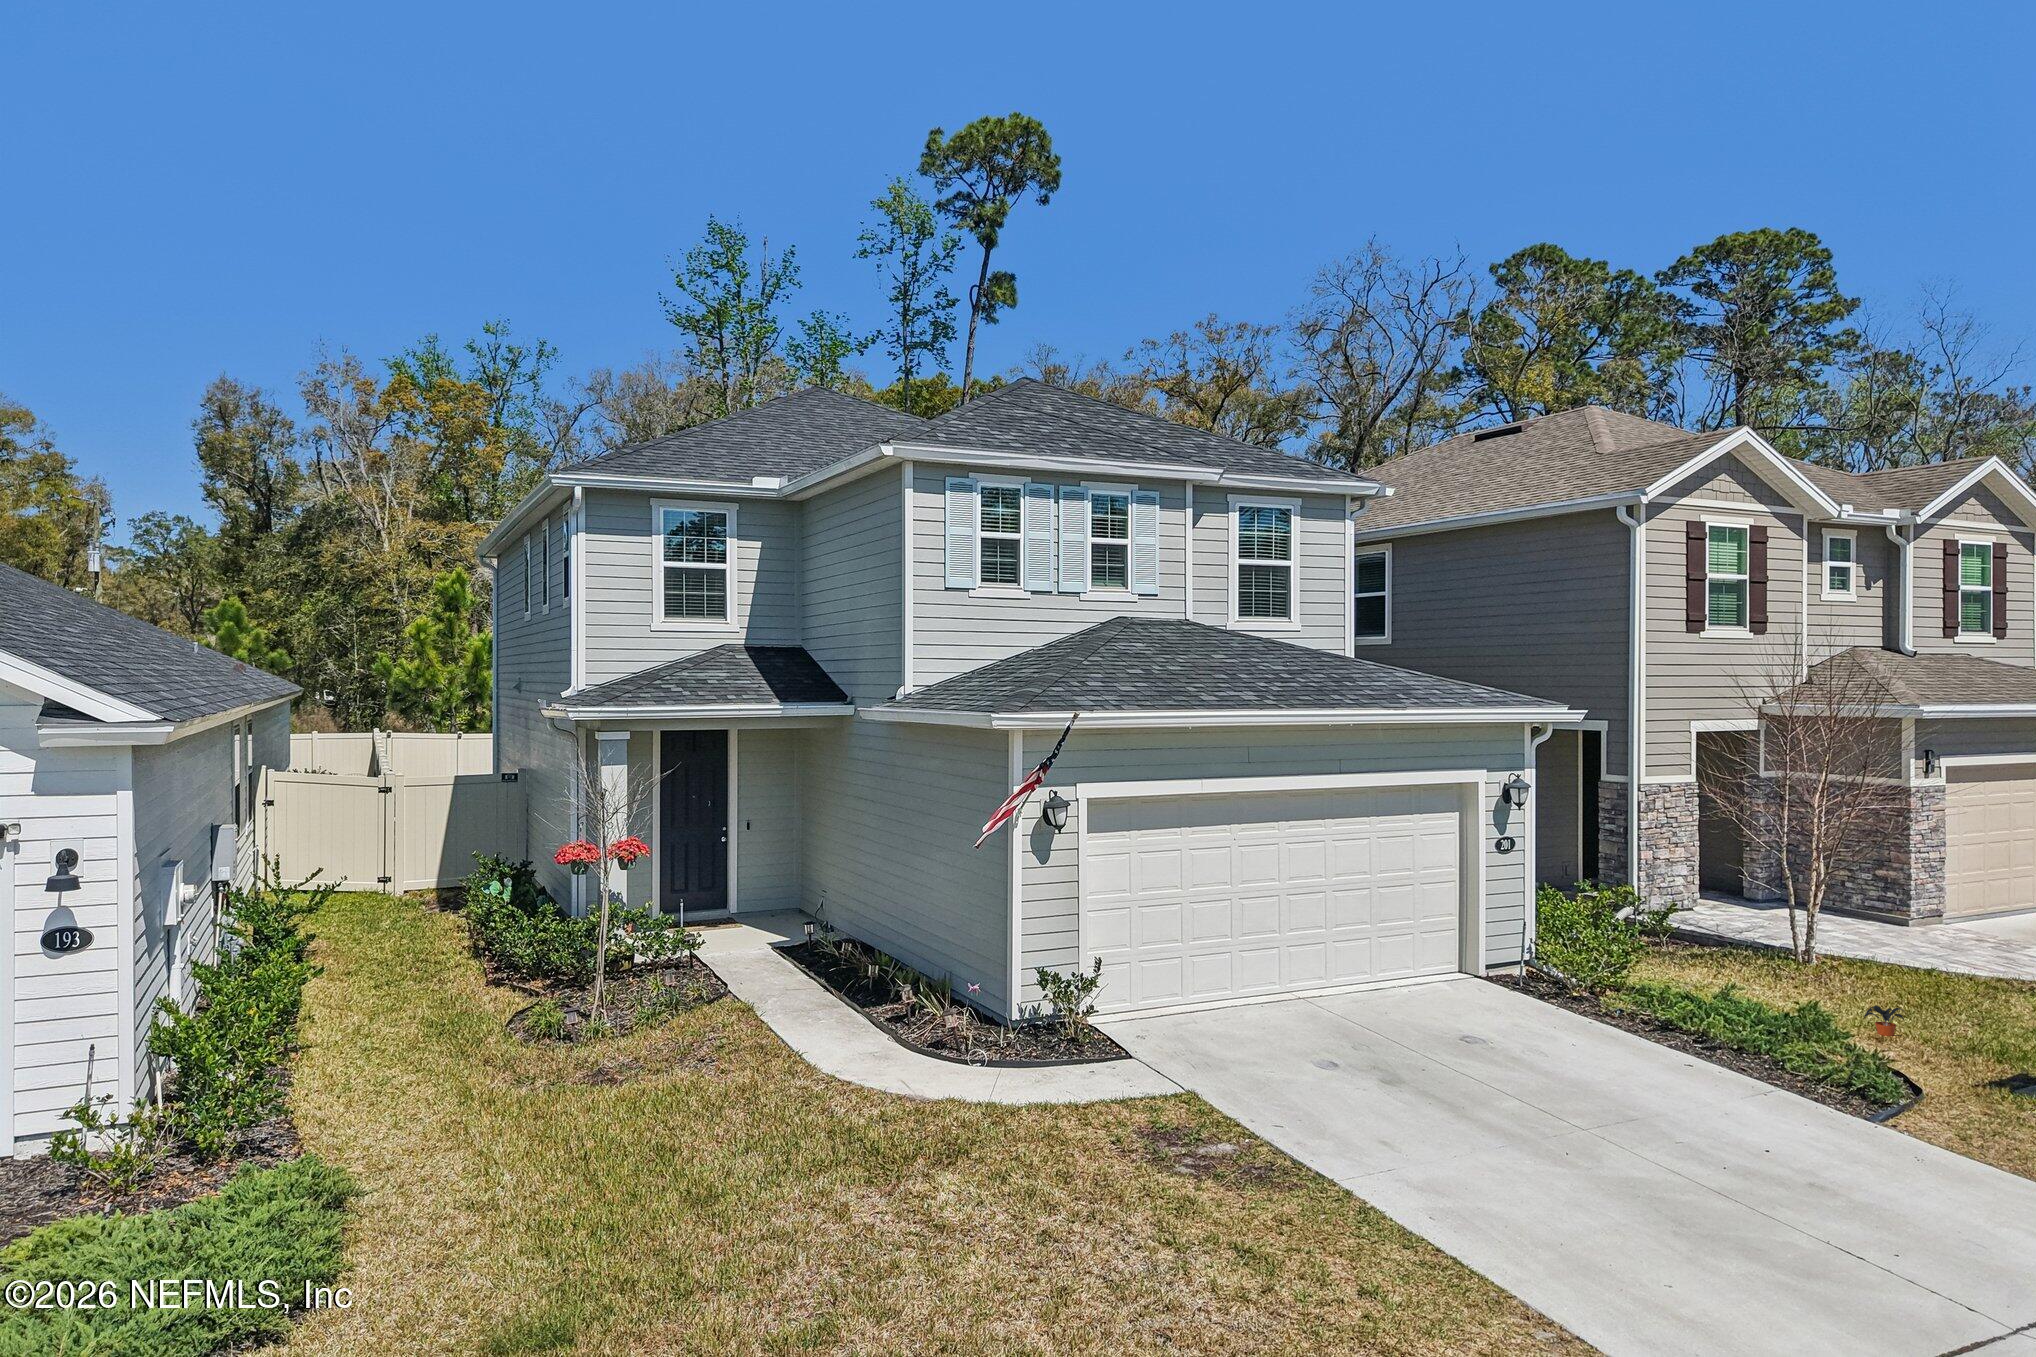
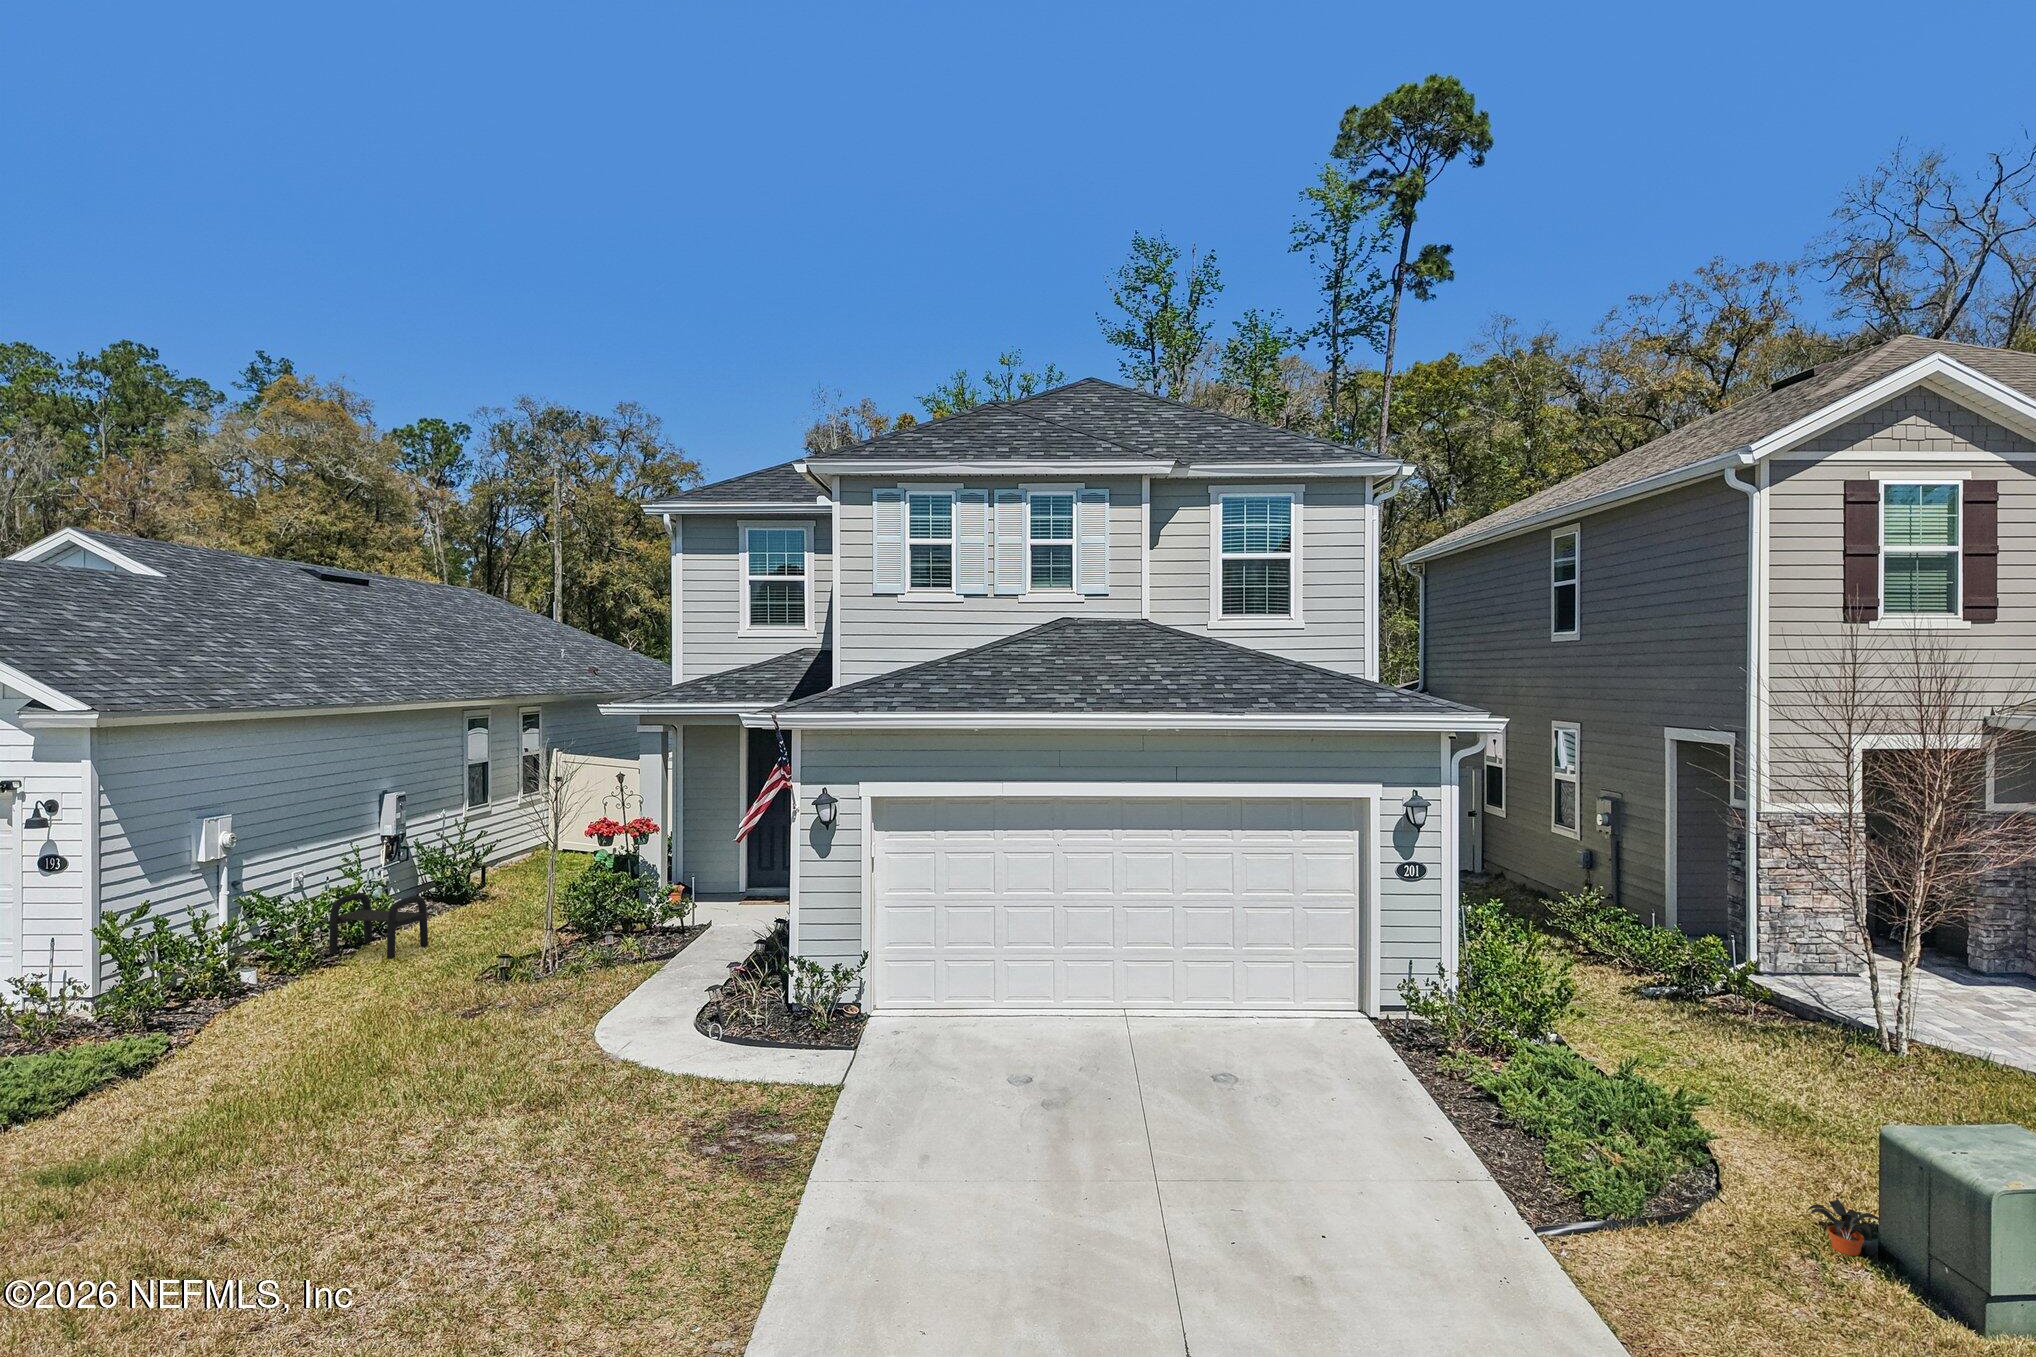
bench: none [278,970,401,1059] -> present [329,893,428,958]

